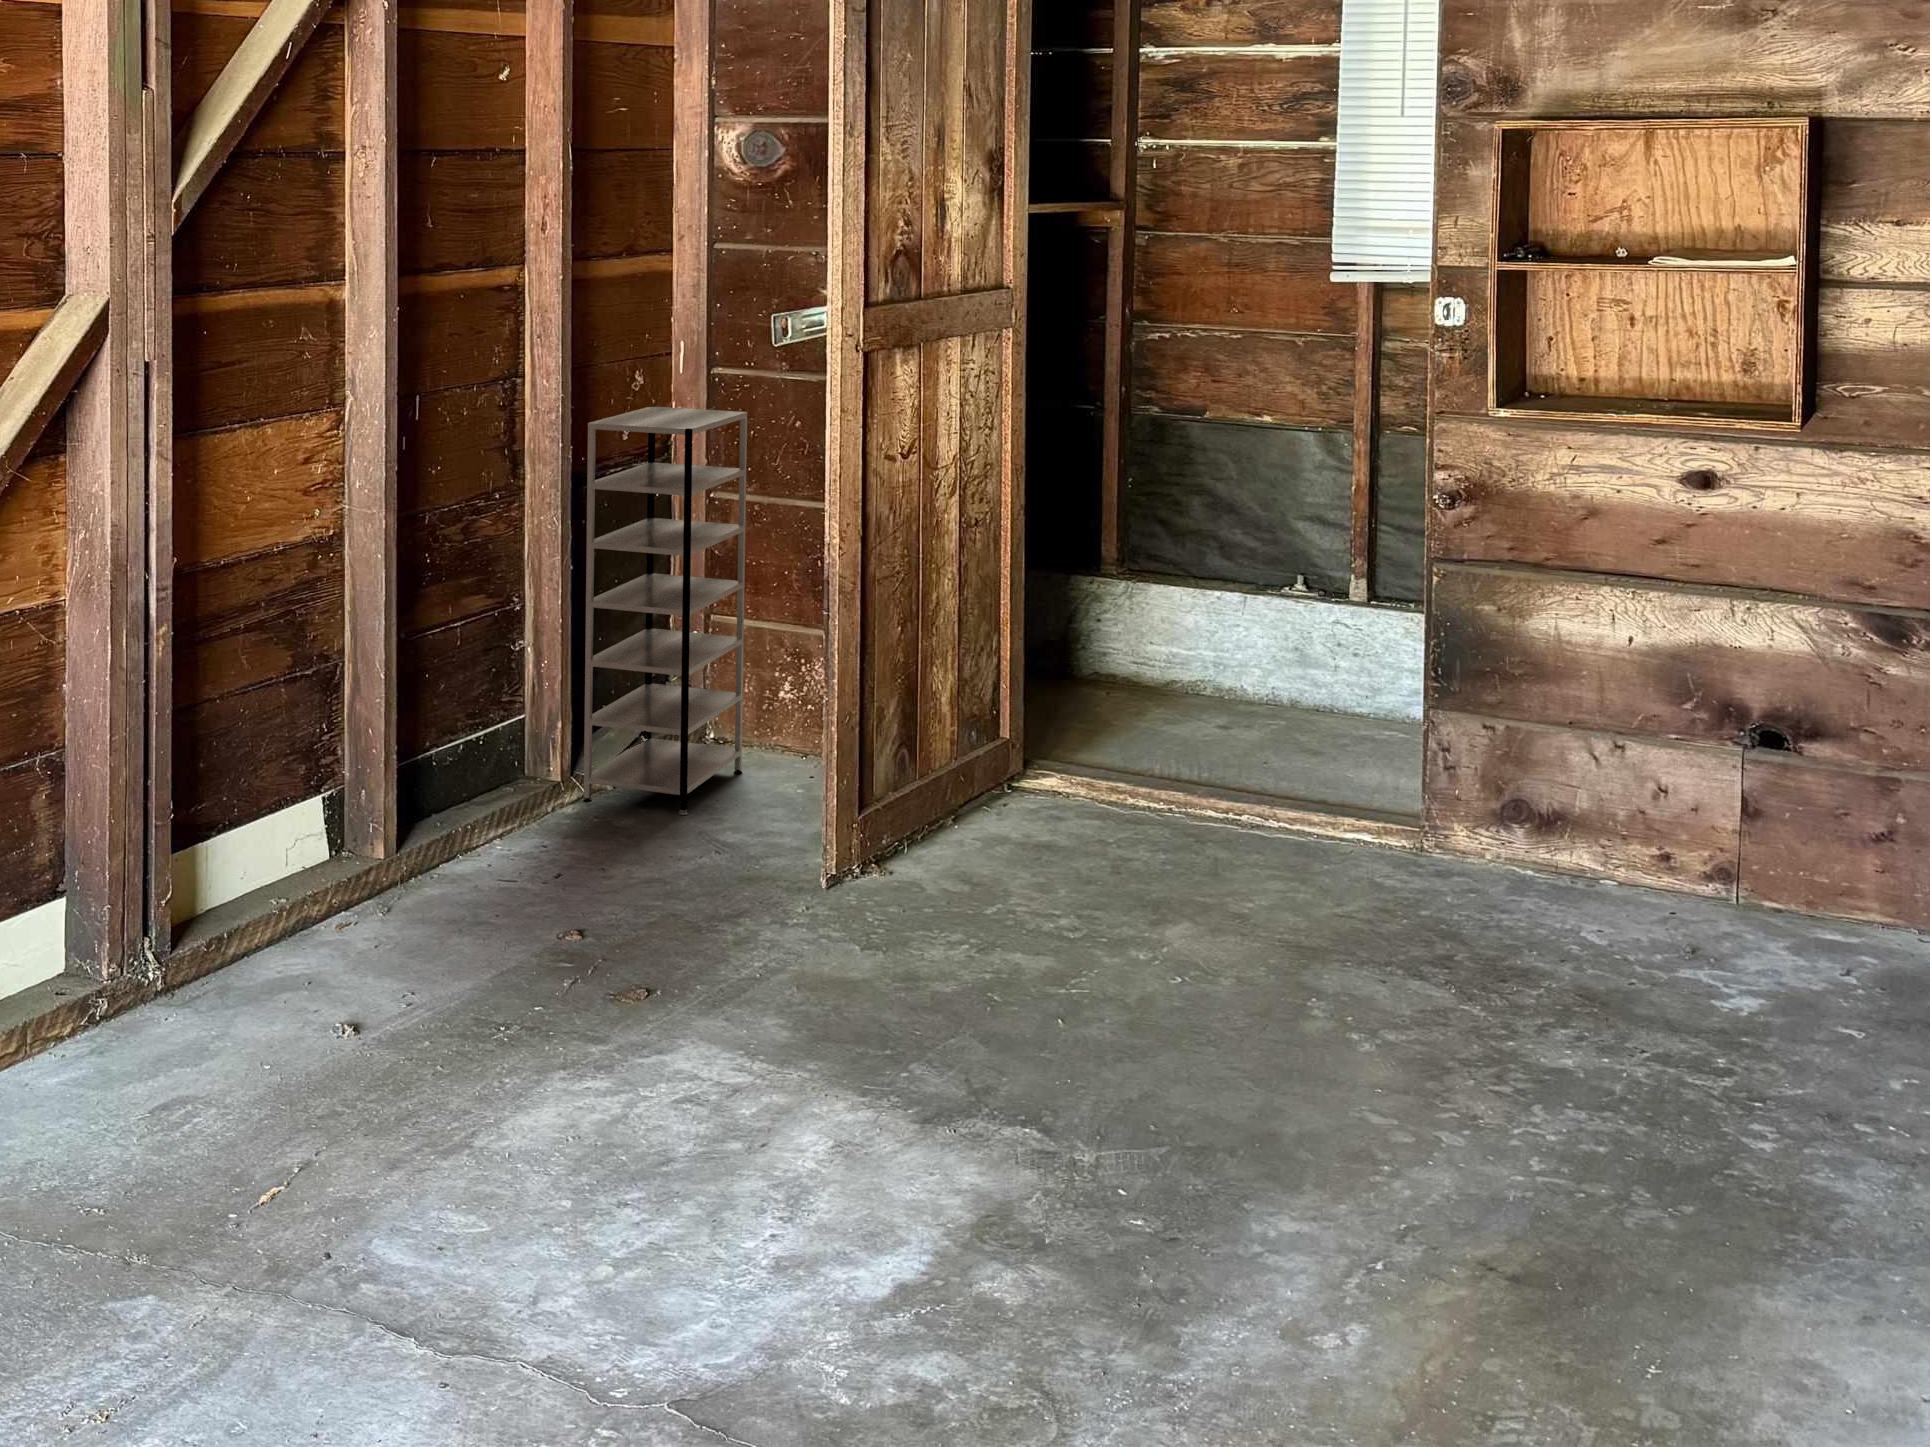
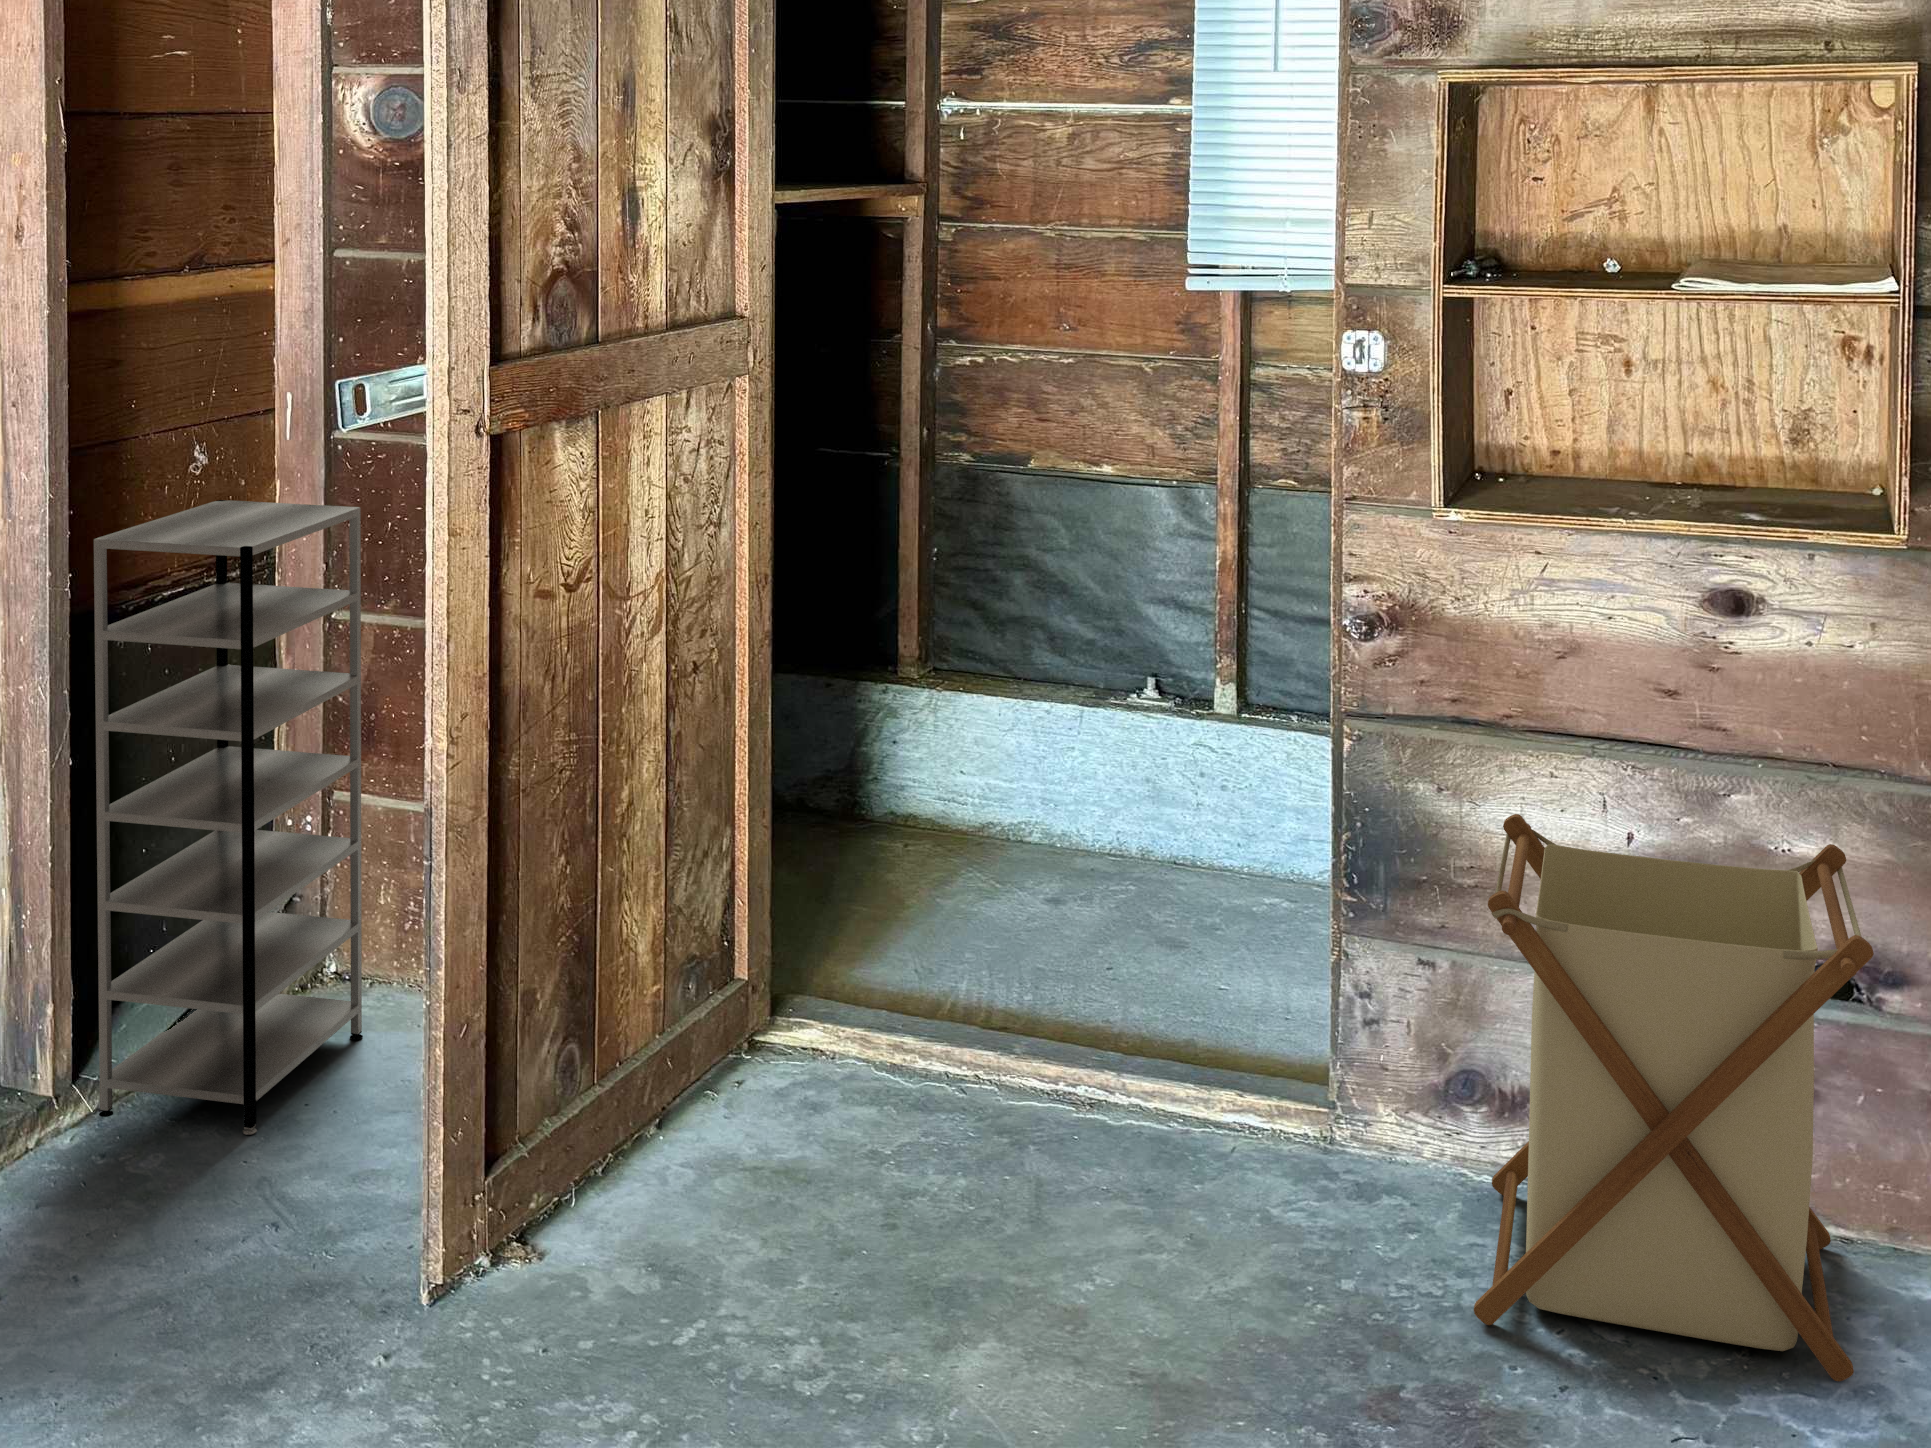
laundry basket: none [1506,622,1777,976] -> present [1474,814,1874,1381]

